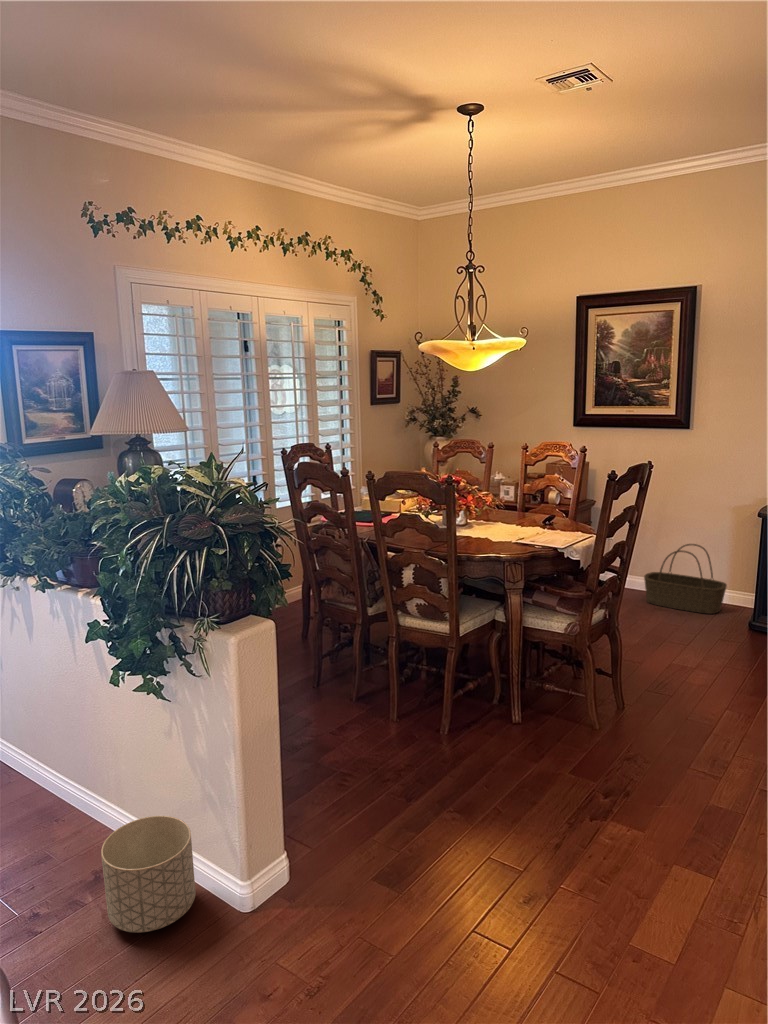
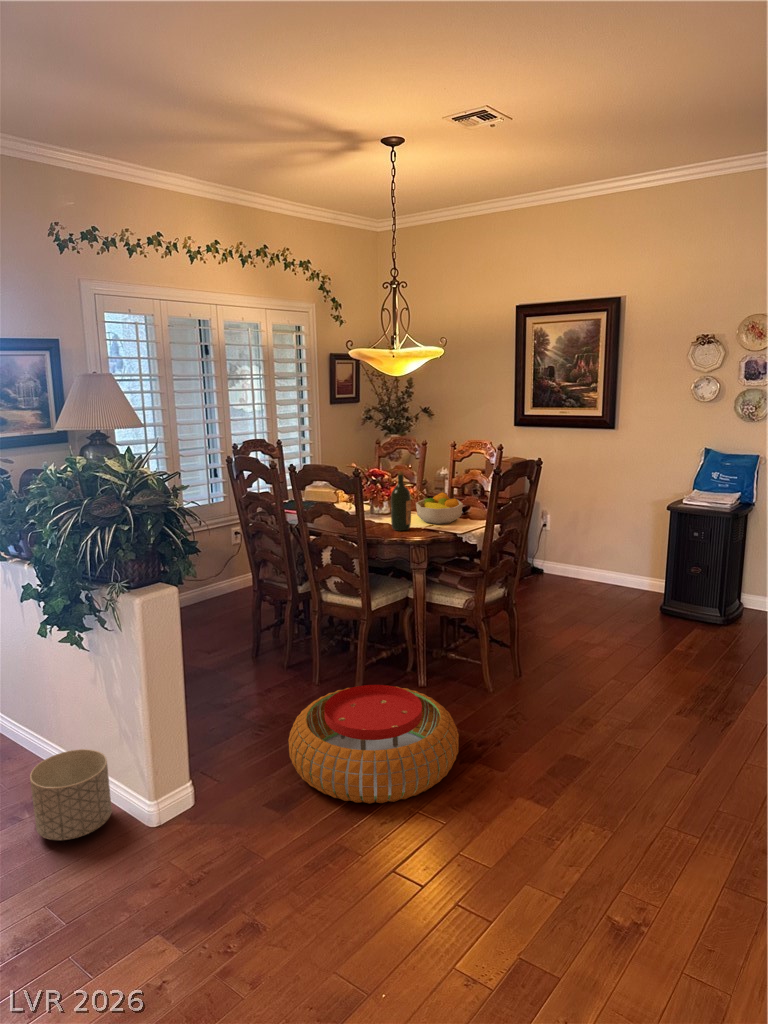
wine bottle: none [479,479,501,546] -> present [391,472,411,531]
fruit bowl: none [498,501,552,538] -> present [416,492,463,524]
basket: present [644,544,727,614] -> none [572,534,644,598]
pouf: none [390,725,591,874] -> present [288,685,459,804]

